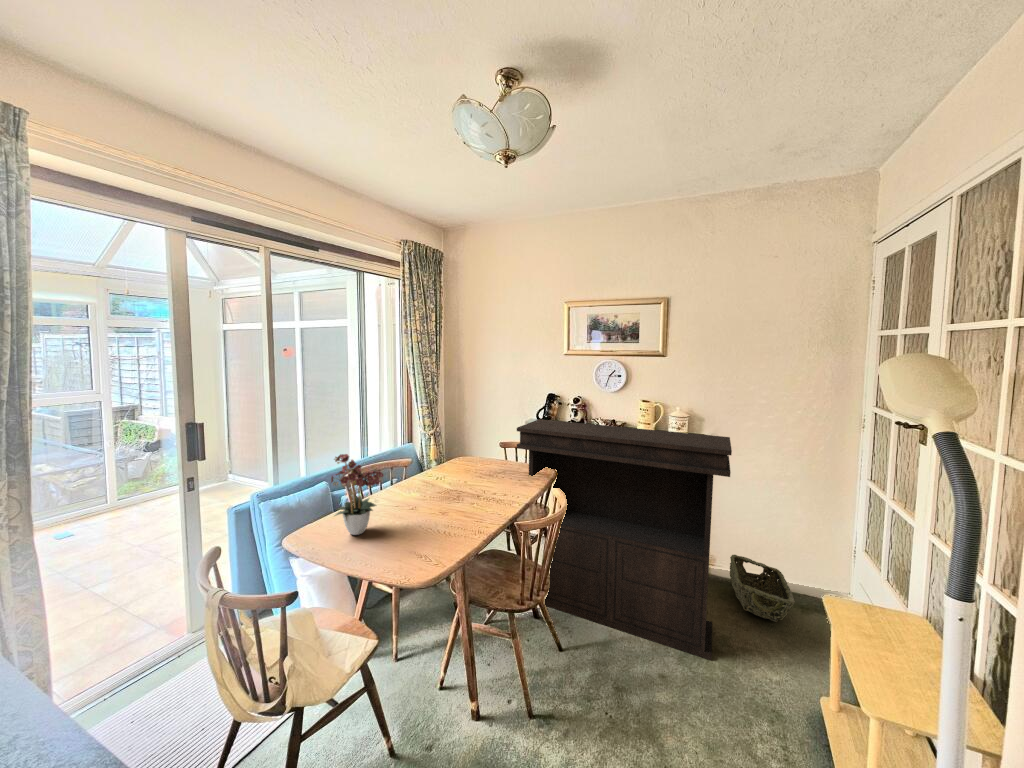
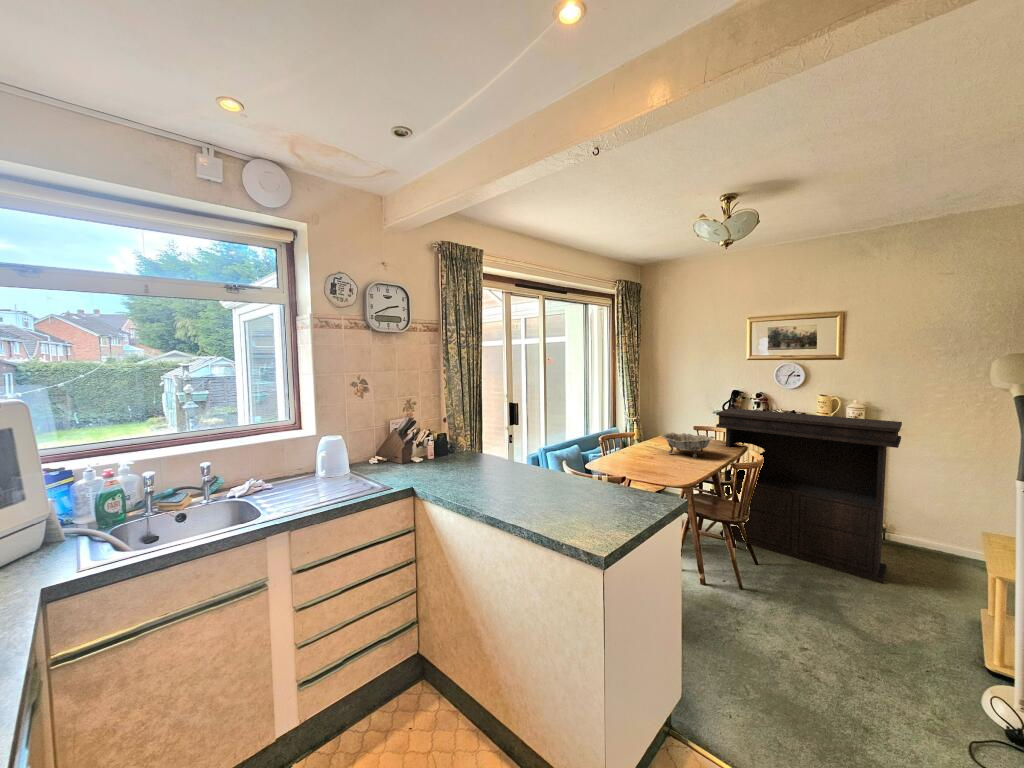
flower arrangement: present [331,454,384,535] -> none [617,418,647,467]
decorative bowl: none [431,460,505,503] -> present [661,433,714,458]
woven basket: present [730,555,795,621] -> none [908,524,969,572]

